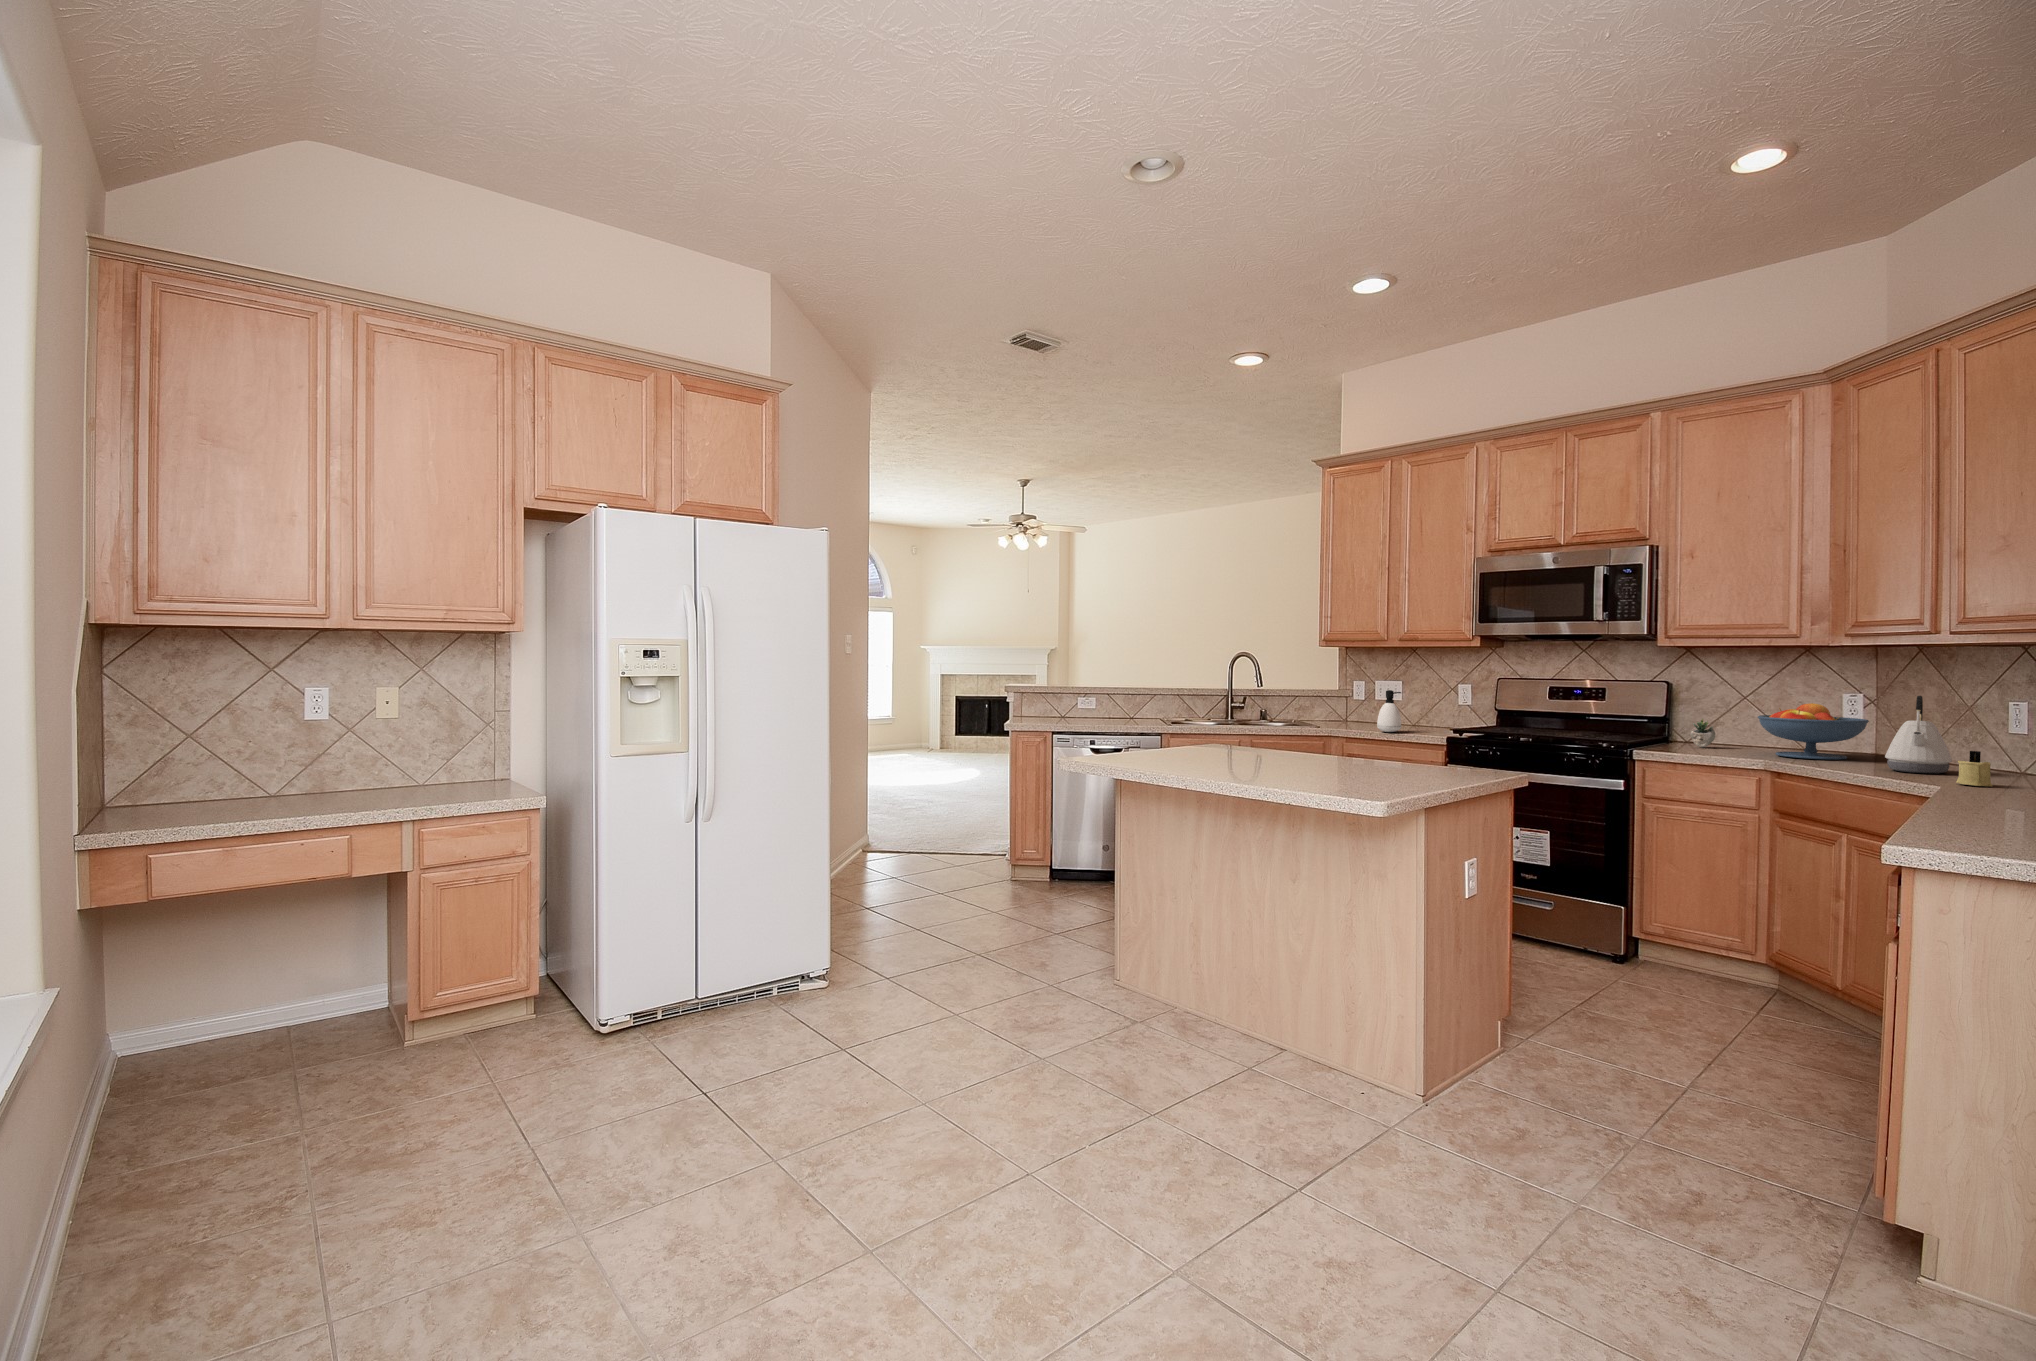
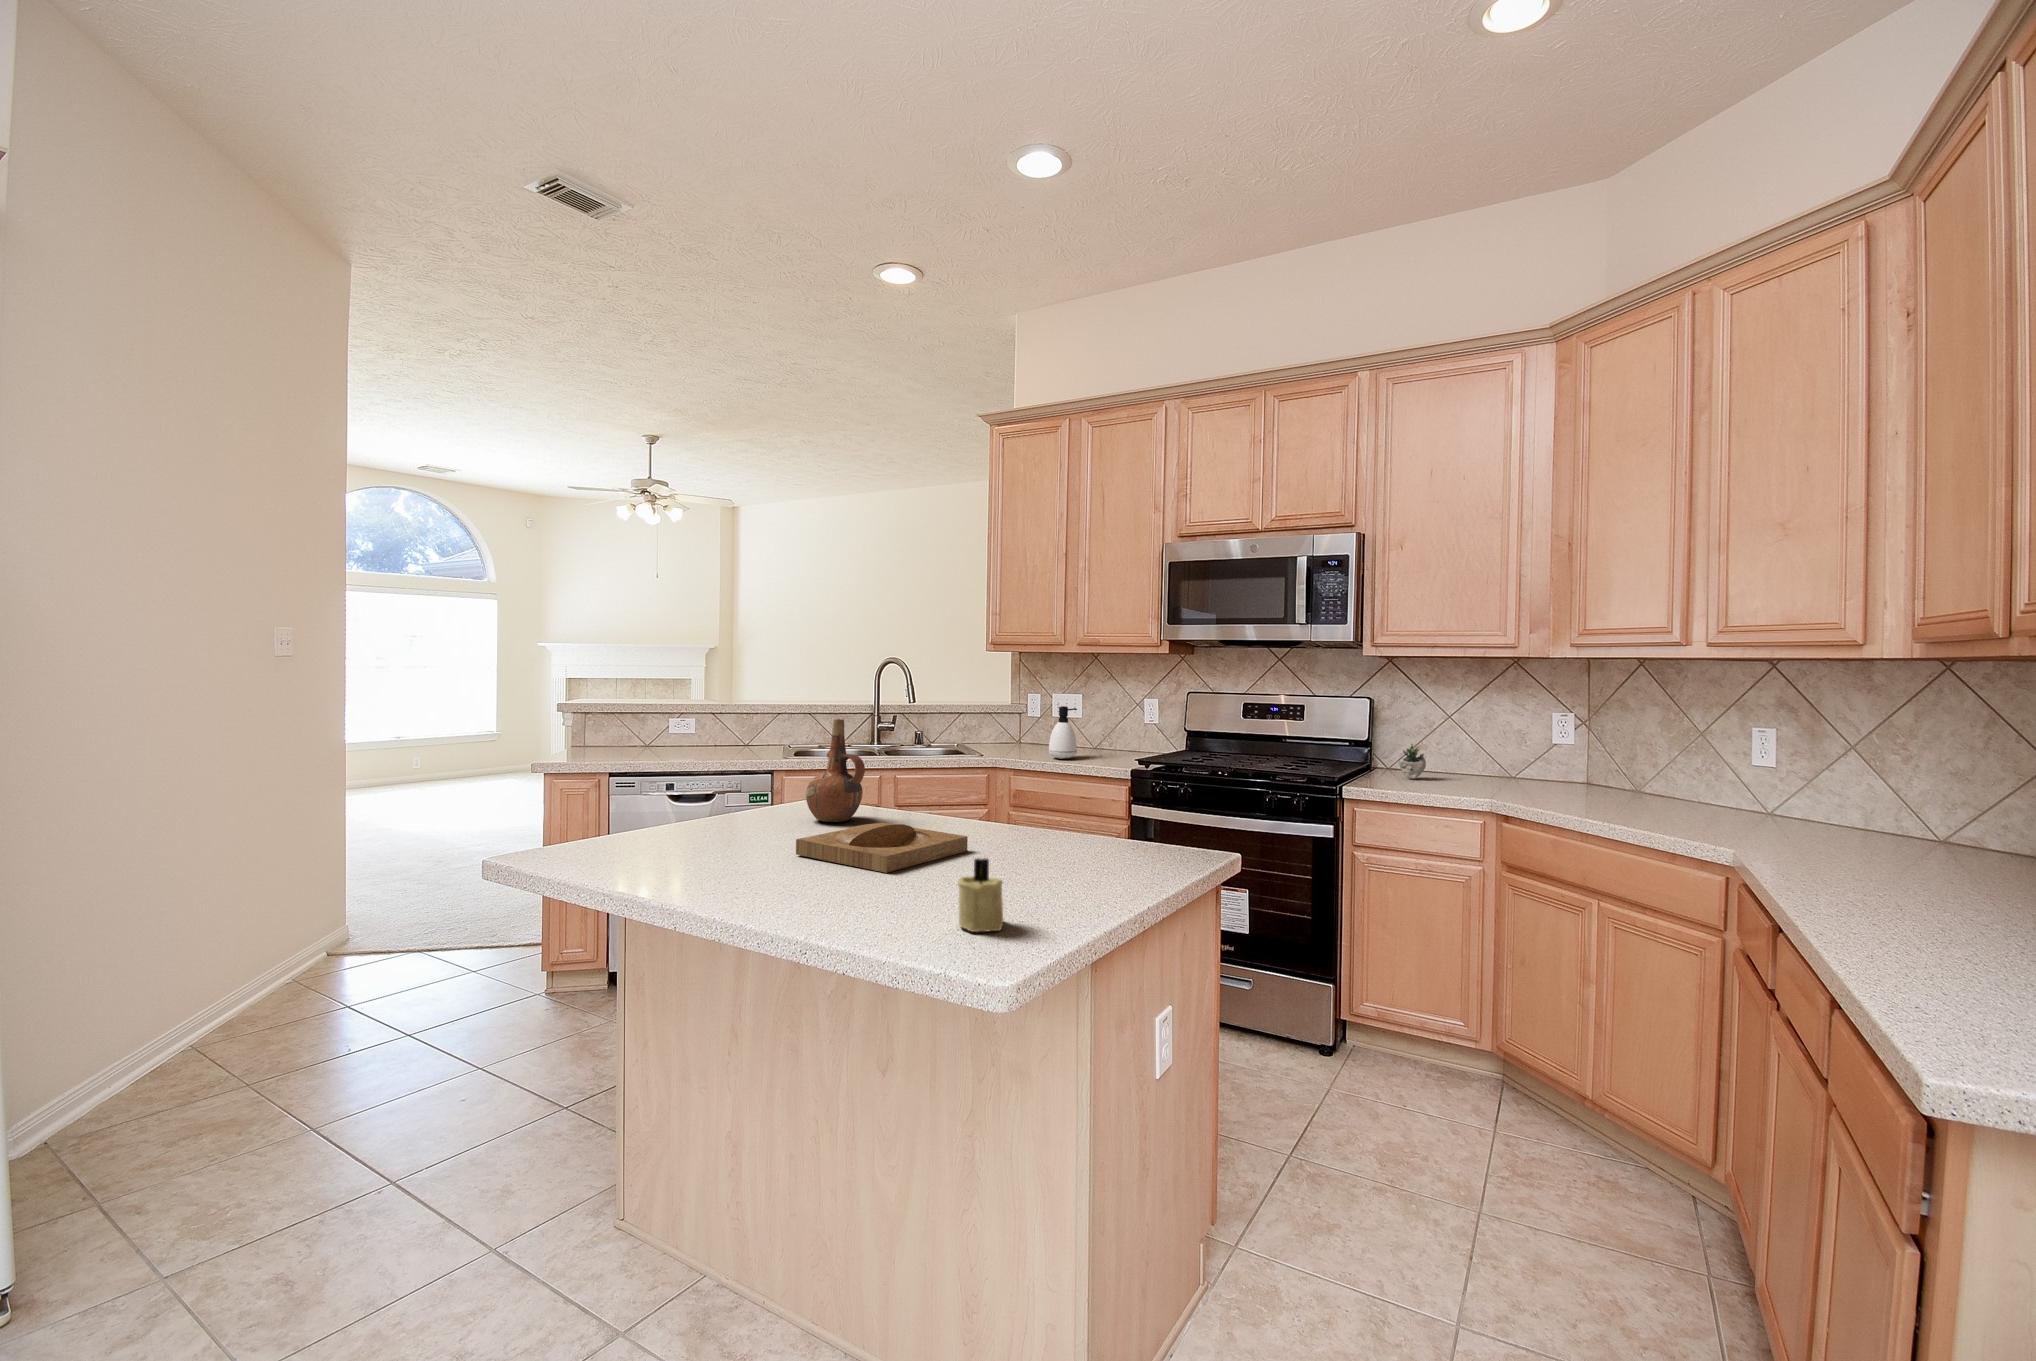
ceramic pitcher: none [1221,690,1260,755] -> present [806,719,865,822]
kettle: present [1885,696,1952,774] -> none [1637,723,1711,822]
fruit bowl: present [1758,703,1869,760] -> none [1478,726,1598,798]
tray: none [1231,750,1336,773] -> present [796,822,968,873]
candle: present [1956,751,1992,786] -> present [958,858,1003,932]

